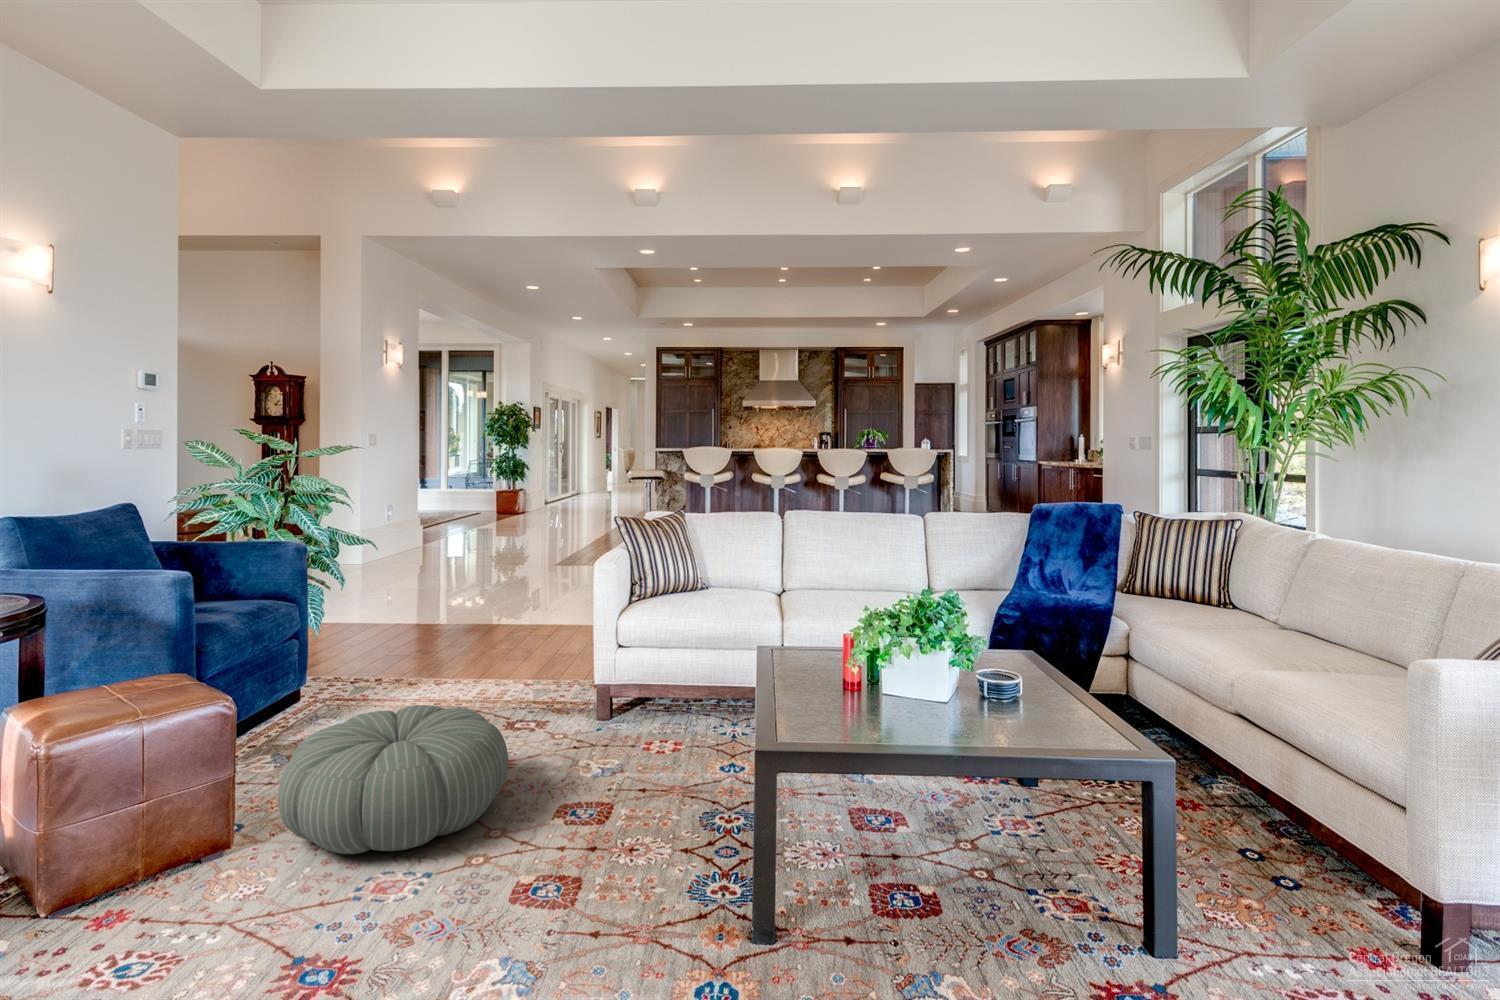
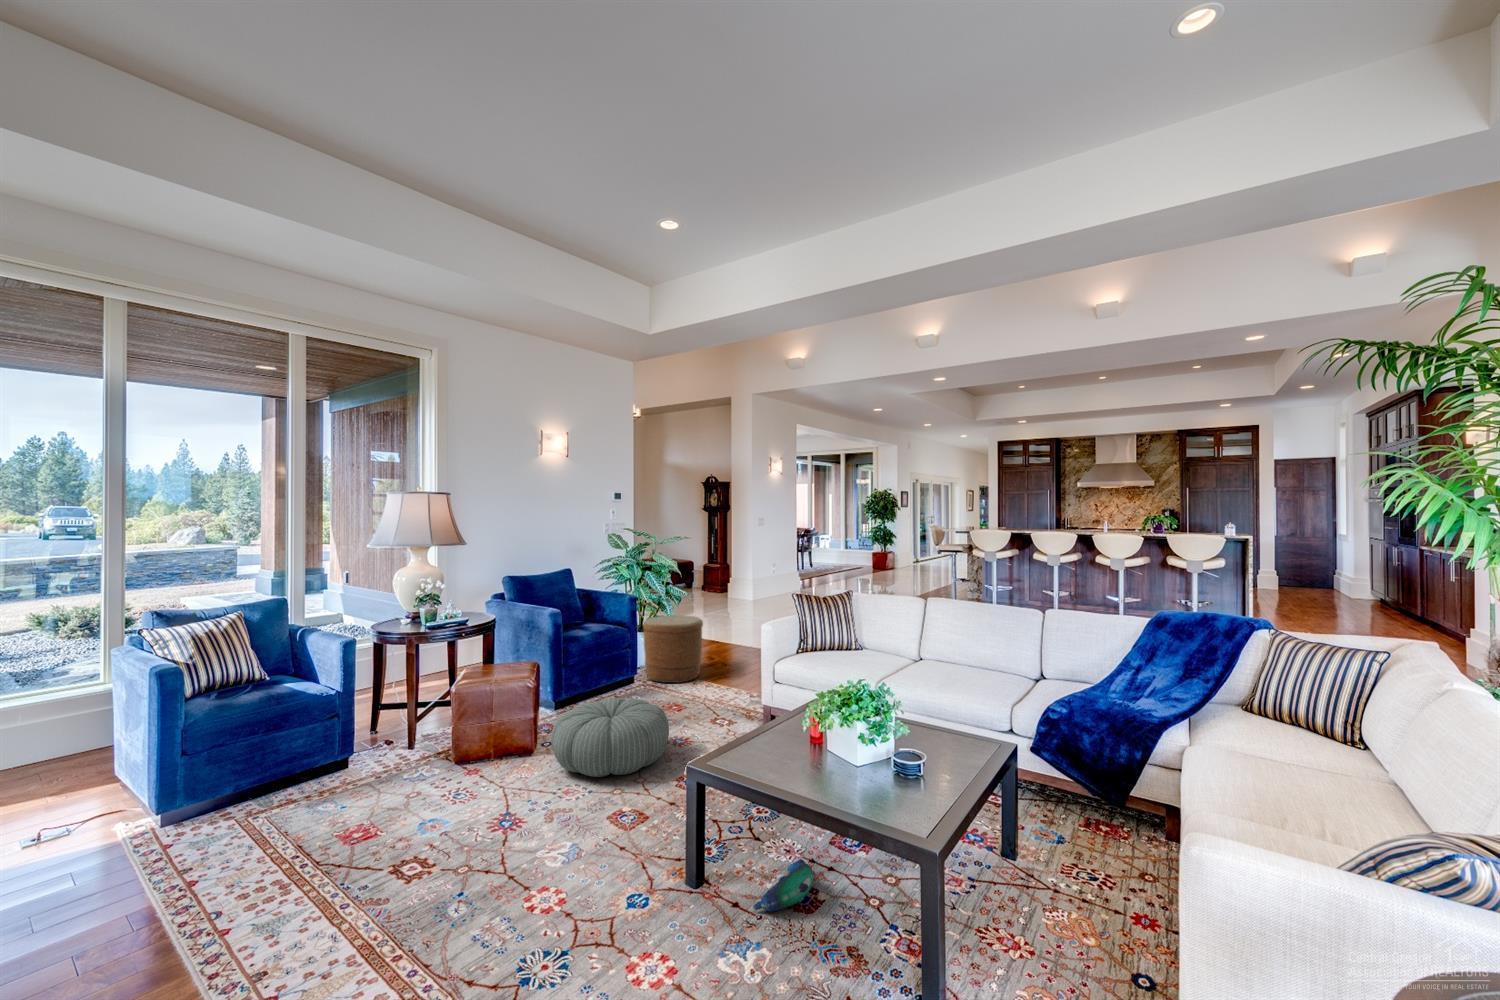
woven basket: none [301,574,413,687] -> present [643,615,703,683]
plush toy: none [850,856,930,940] -> present [753,859,814,912]

